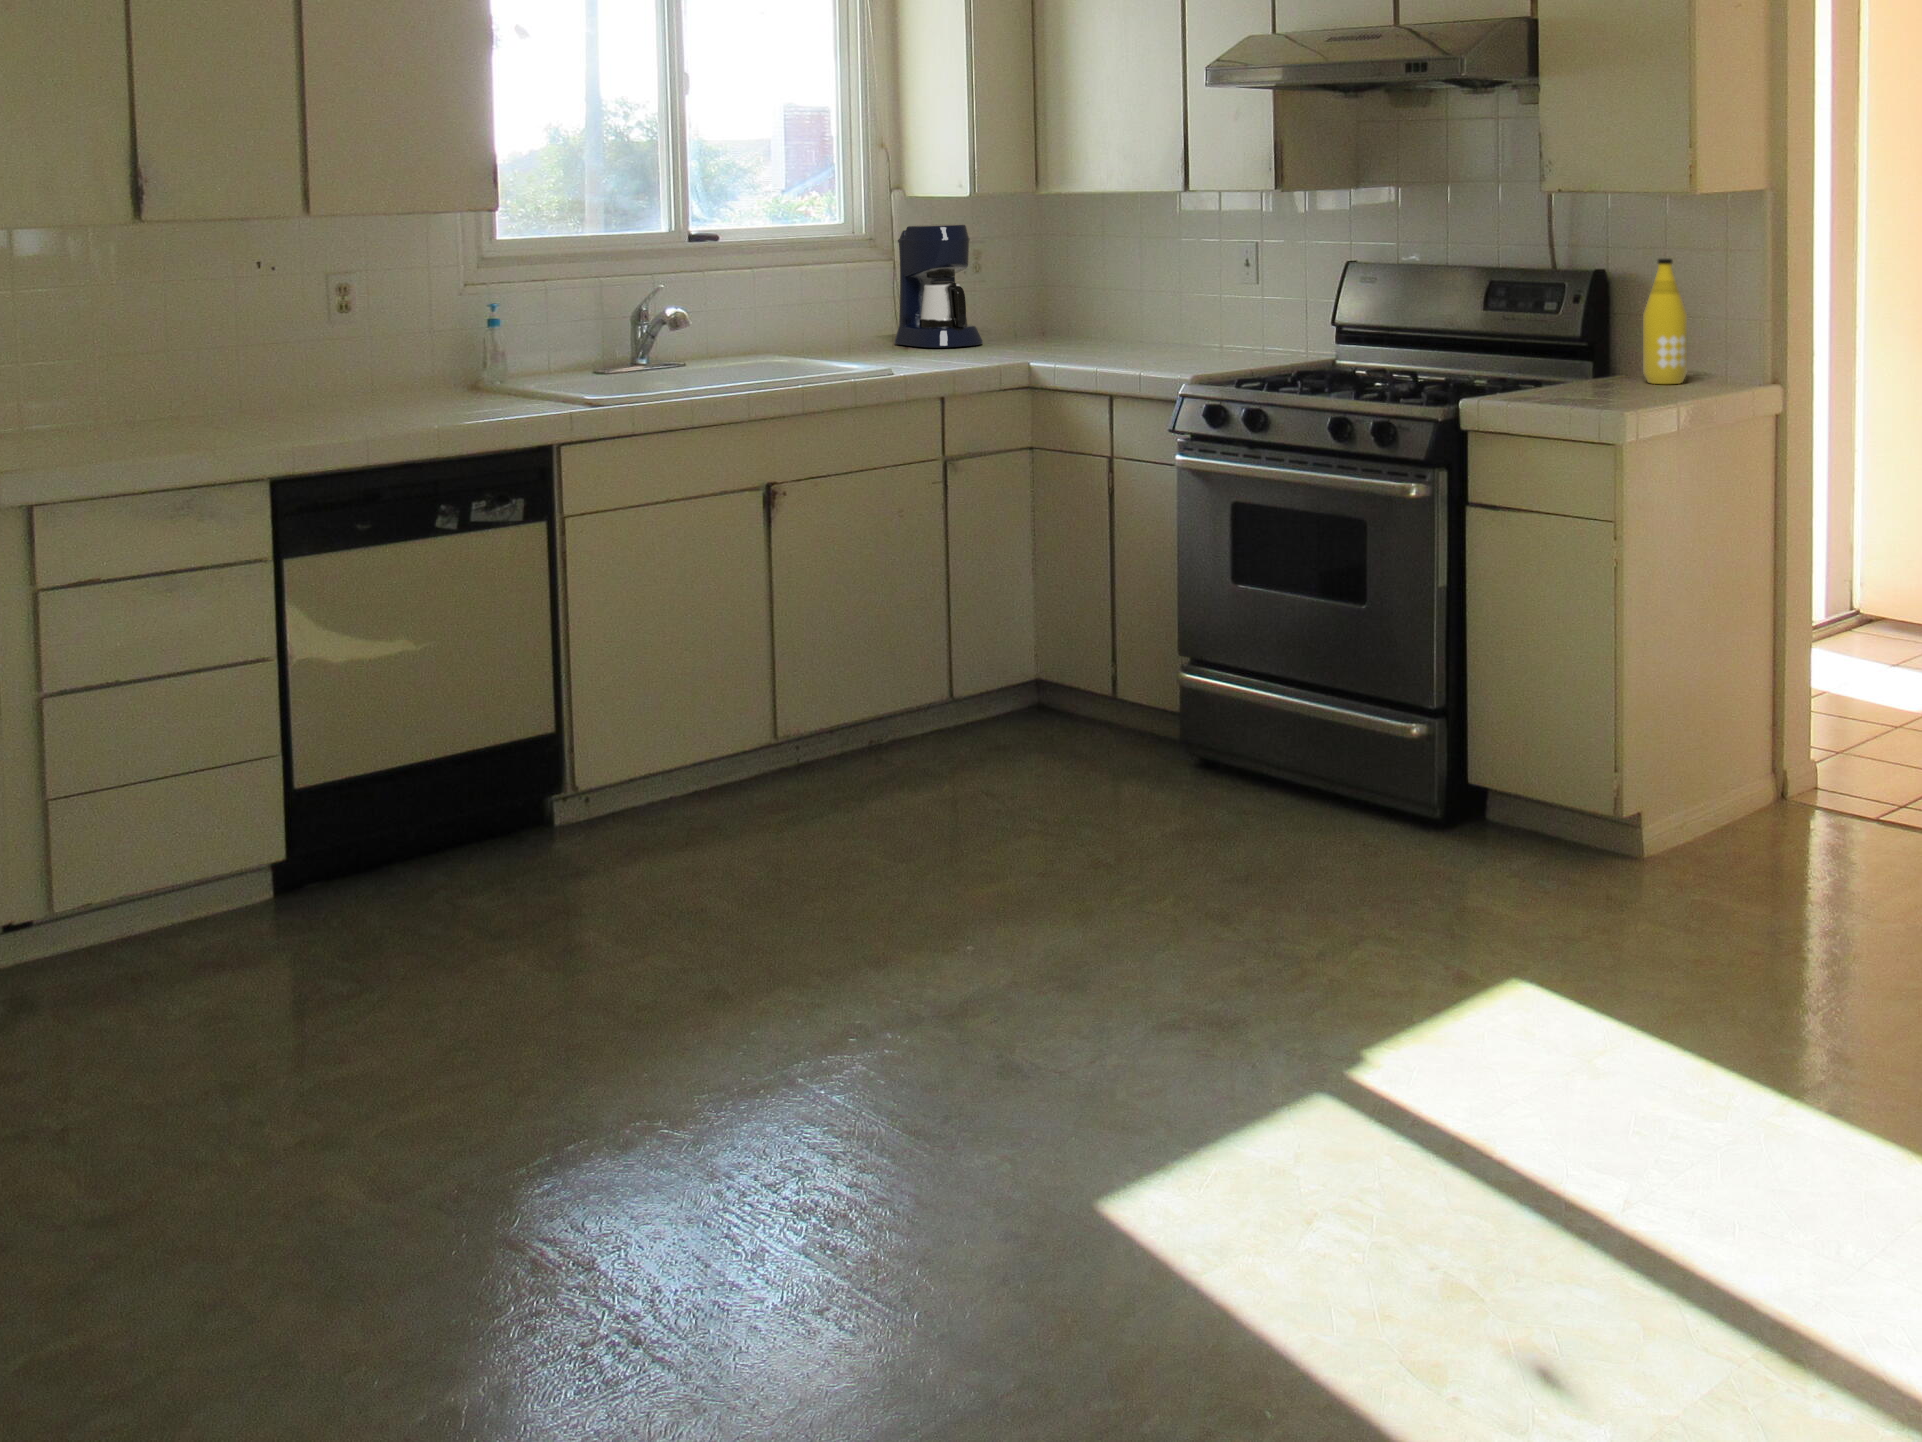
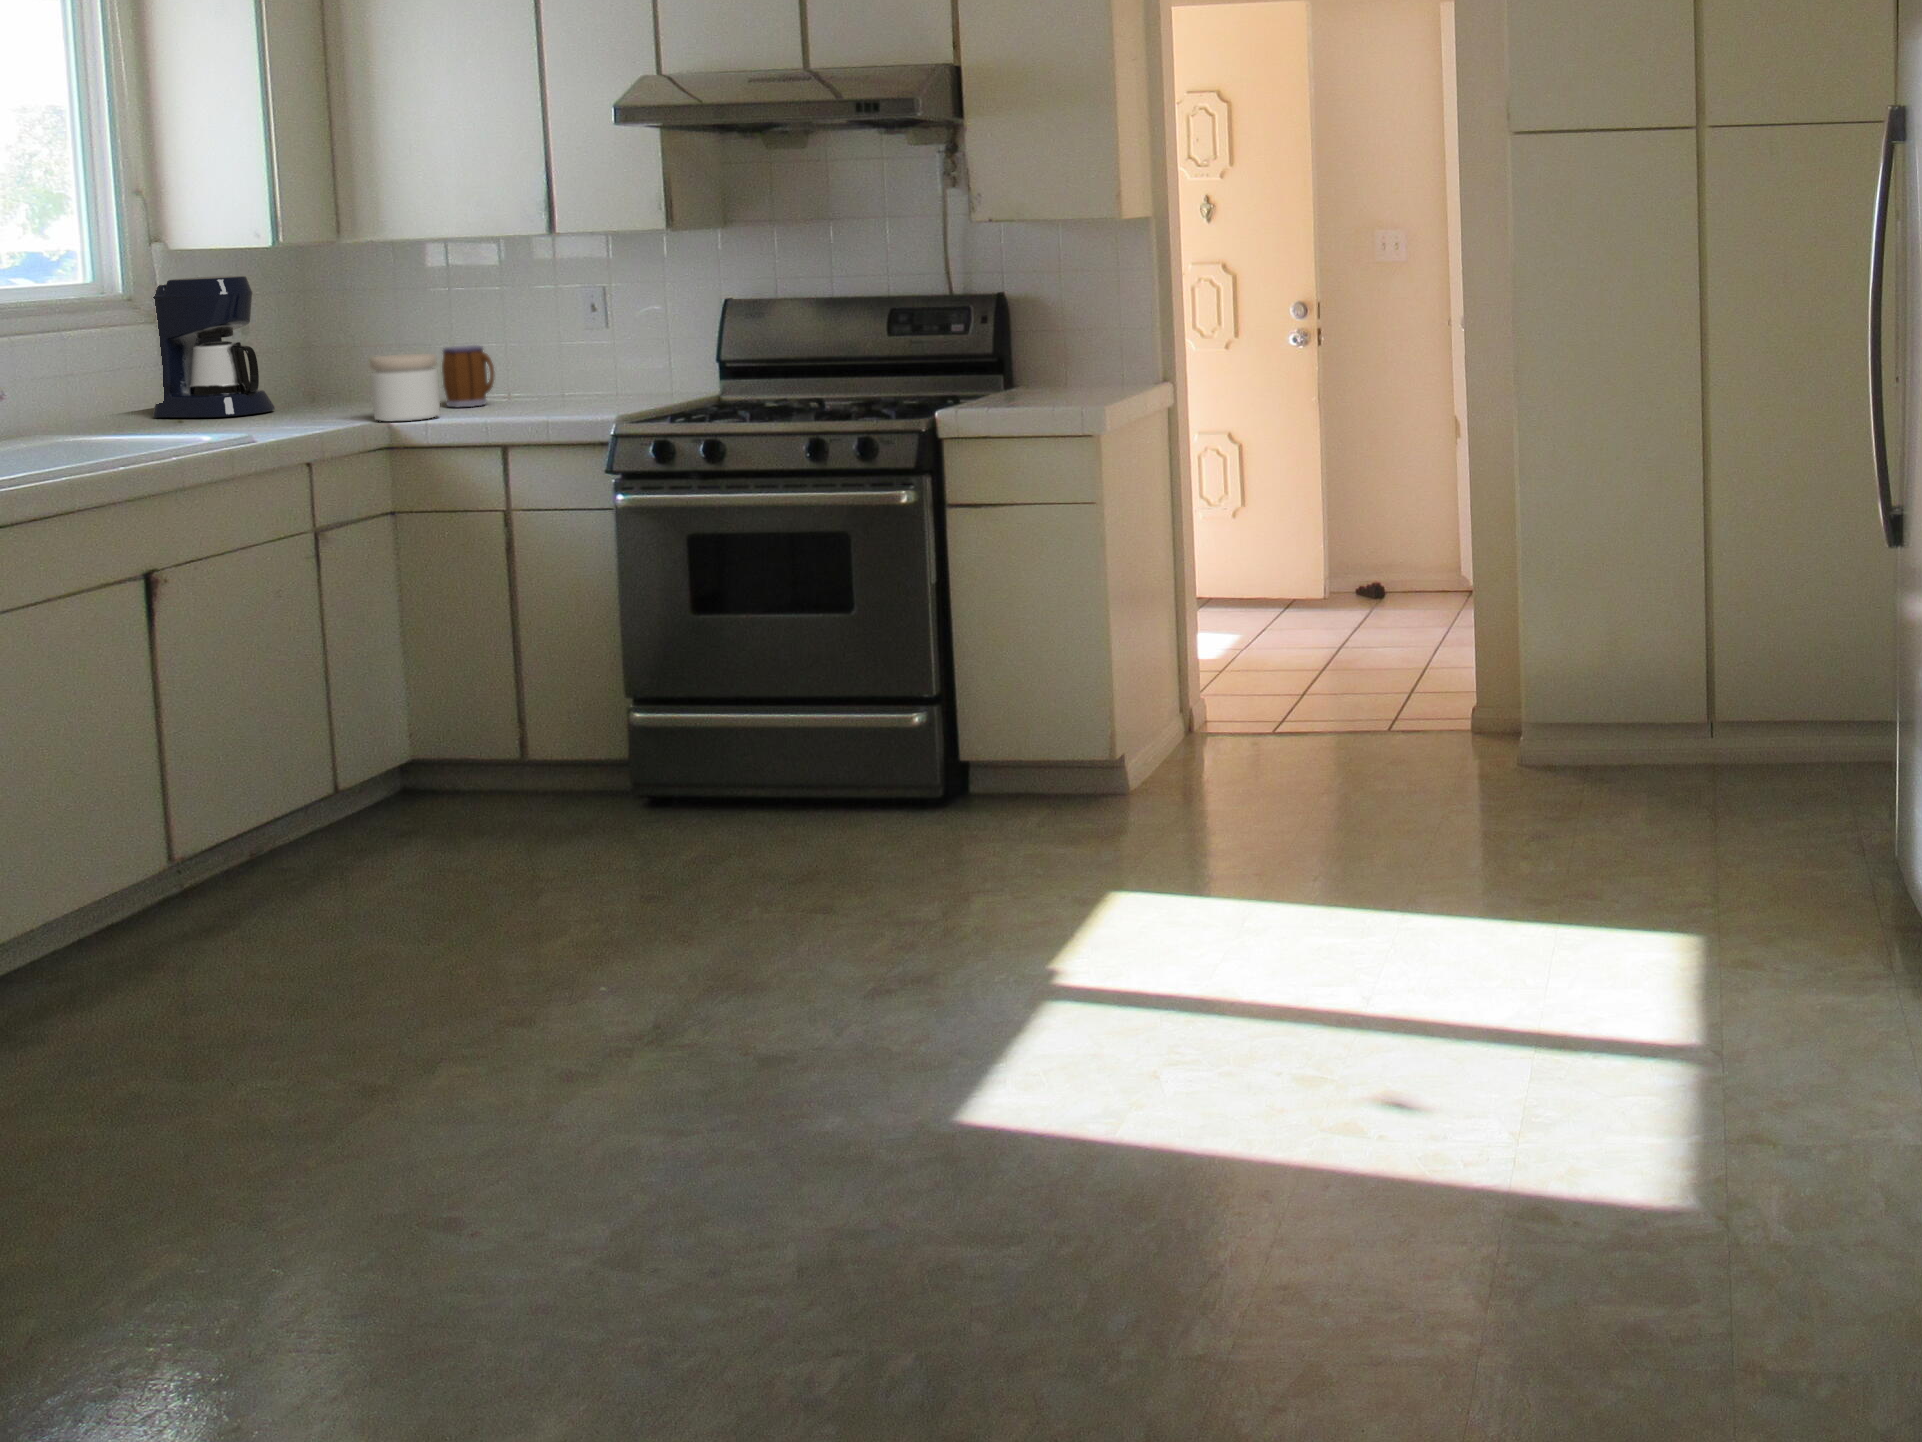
bottle: present [1643,258,1687,384] -> none [1050,280,1090,390]
mug: none [1096,296,1138,354] -> present [442,345,495,407]
jar: none [1015,302,1071,364] -> present [370,354,440,422]

